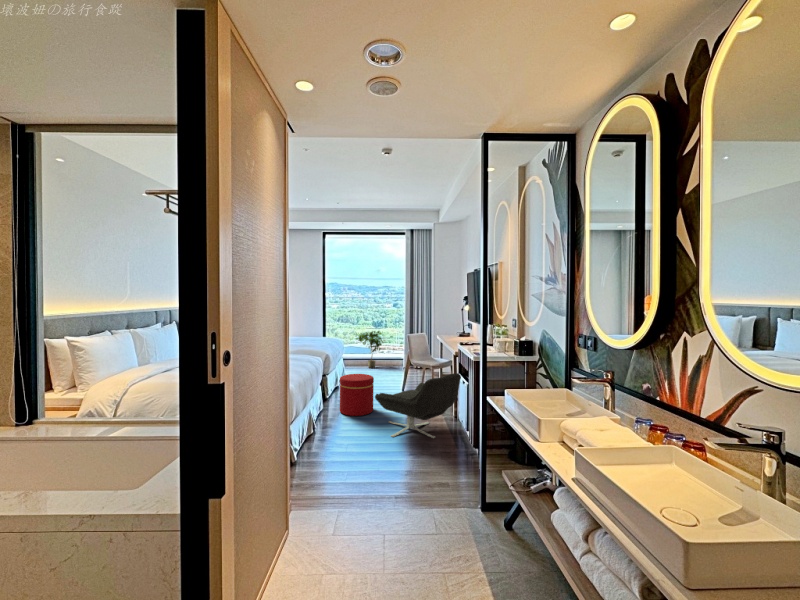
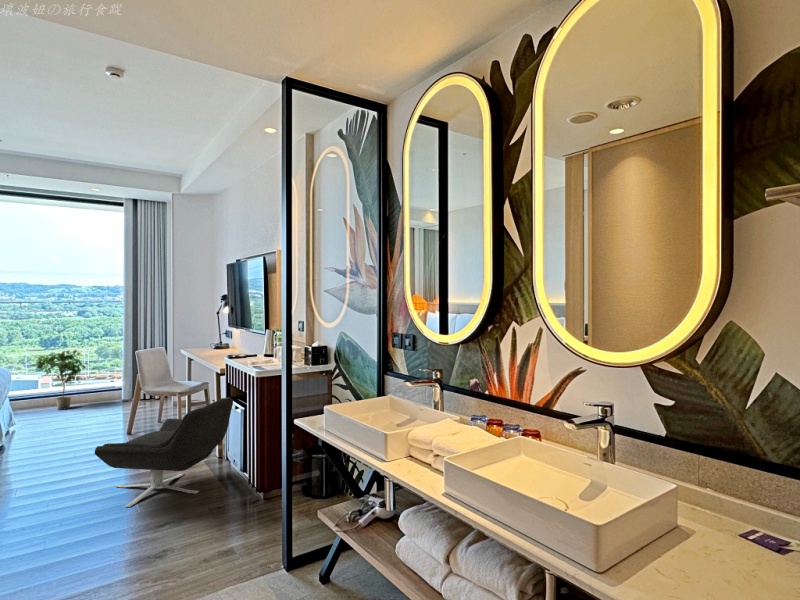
ottoman: present [340,374,374,416] -> none [15,419,83,492]

